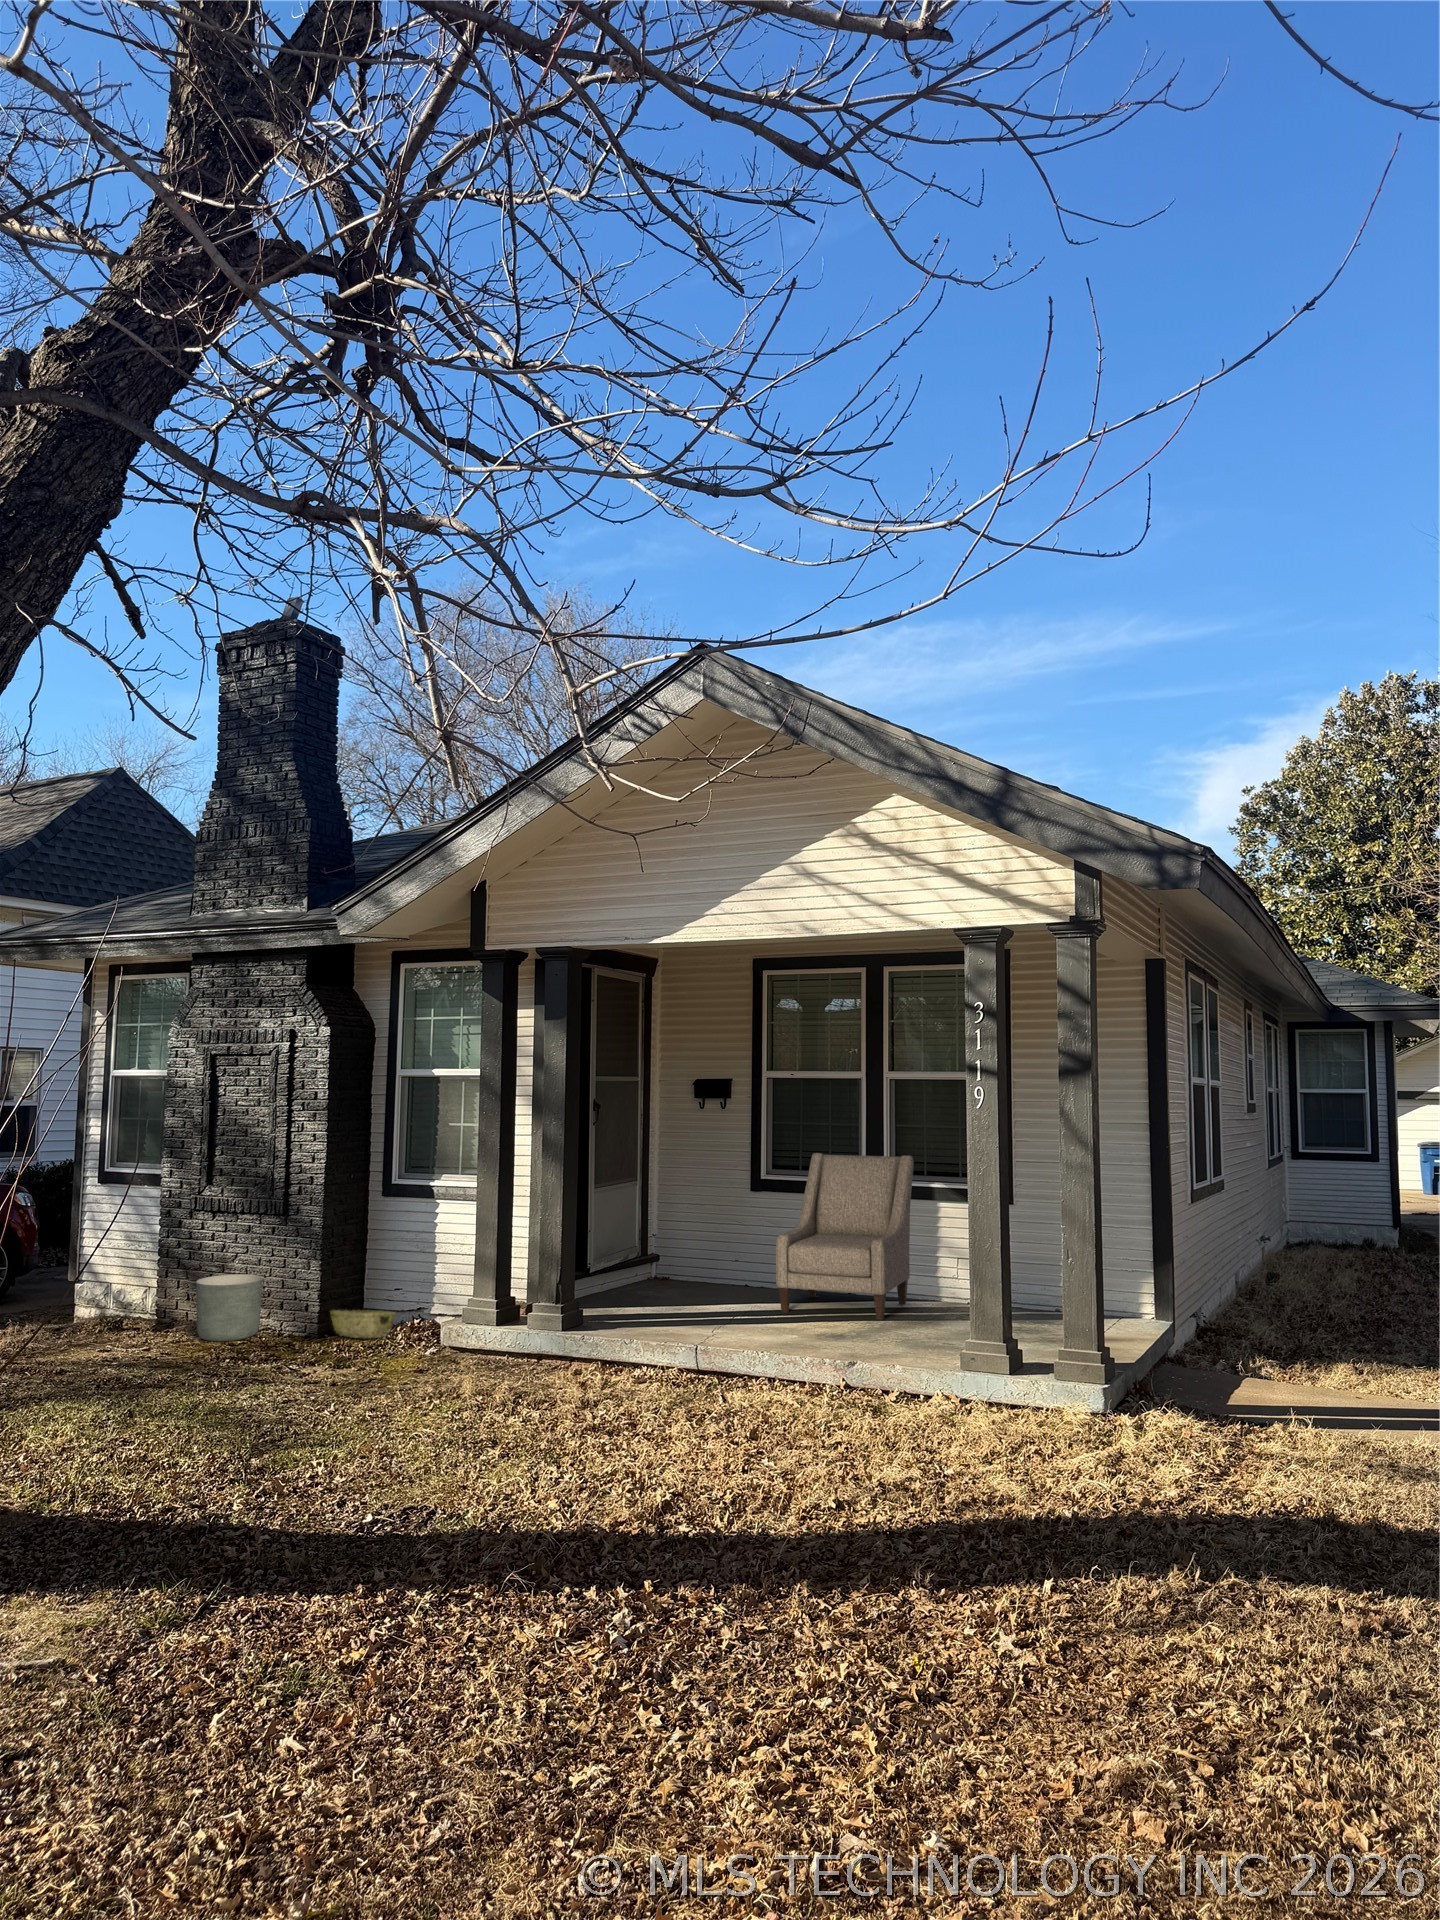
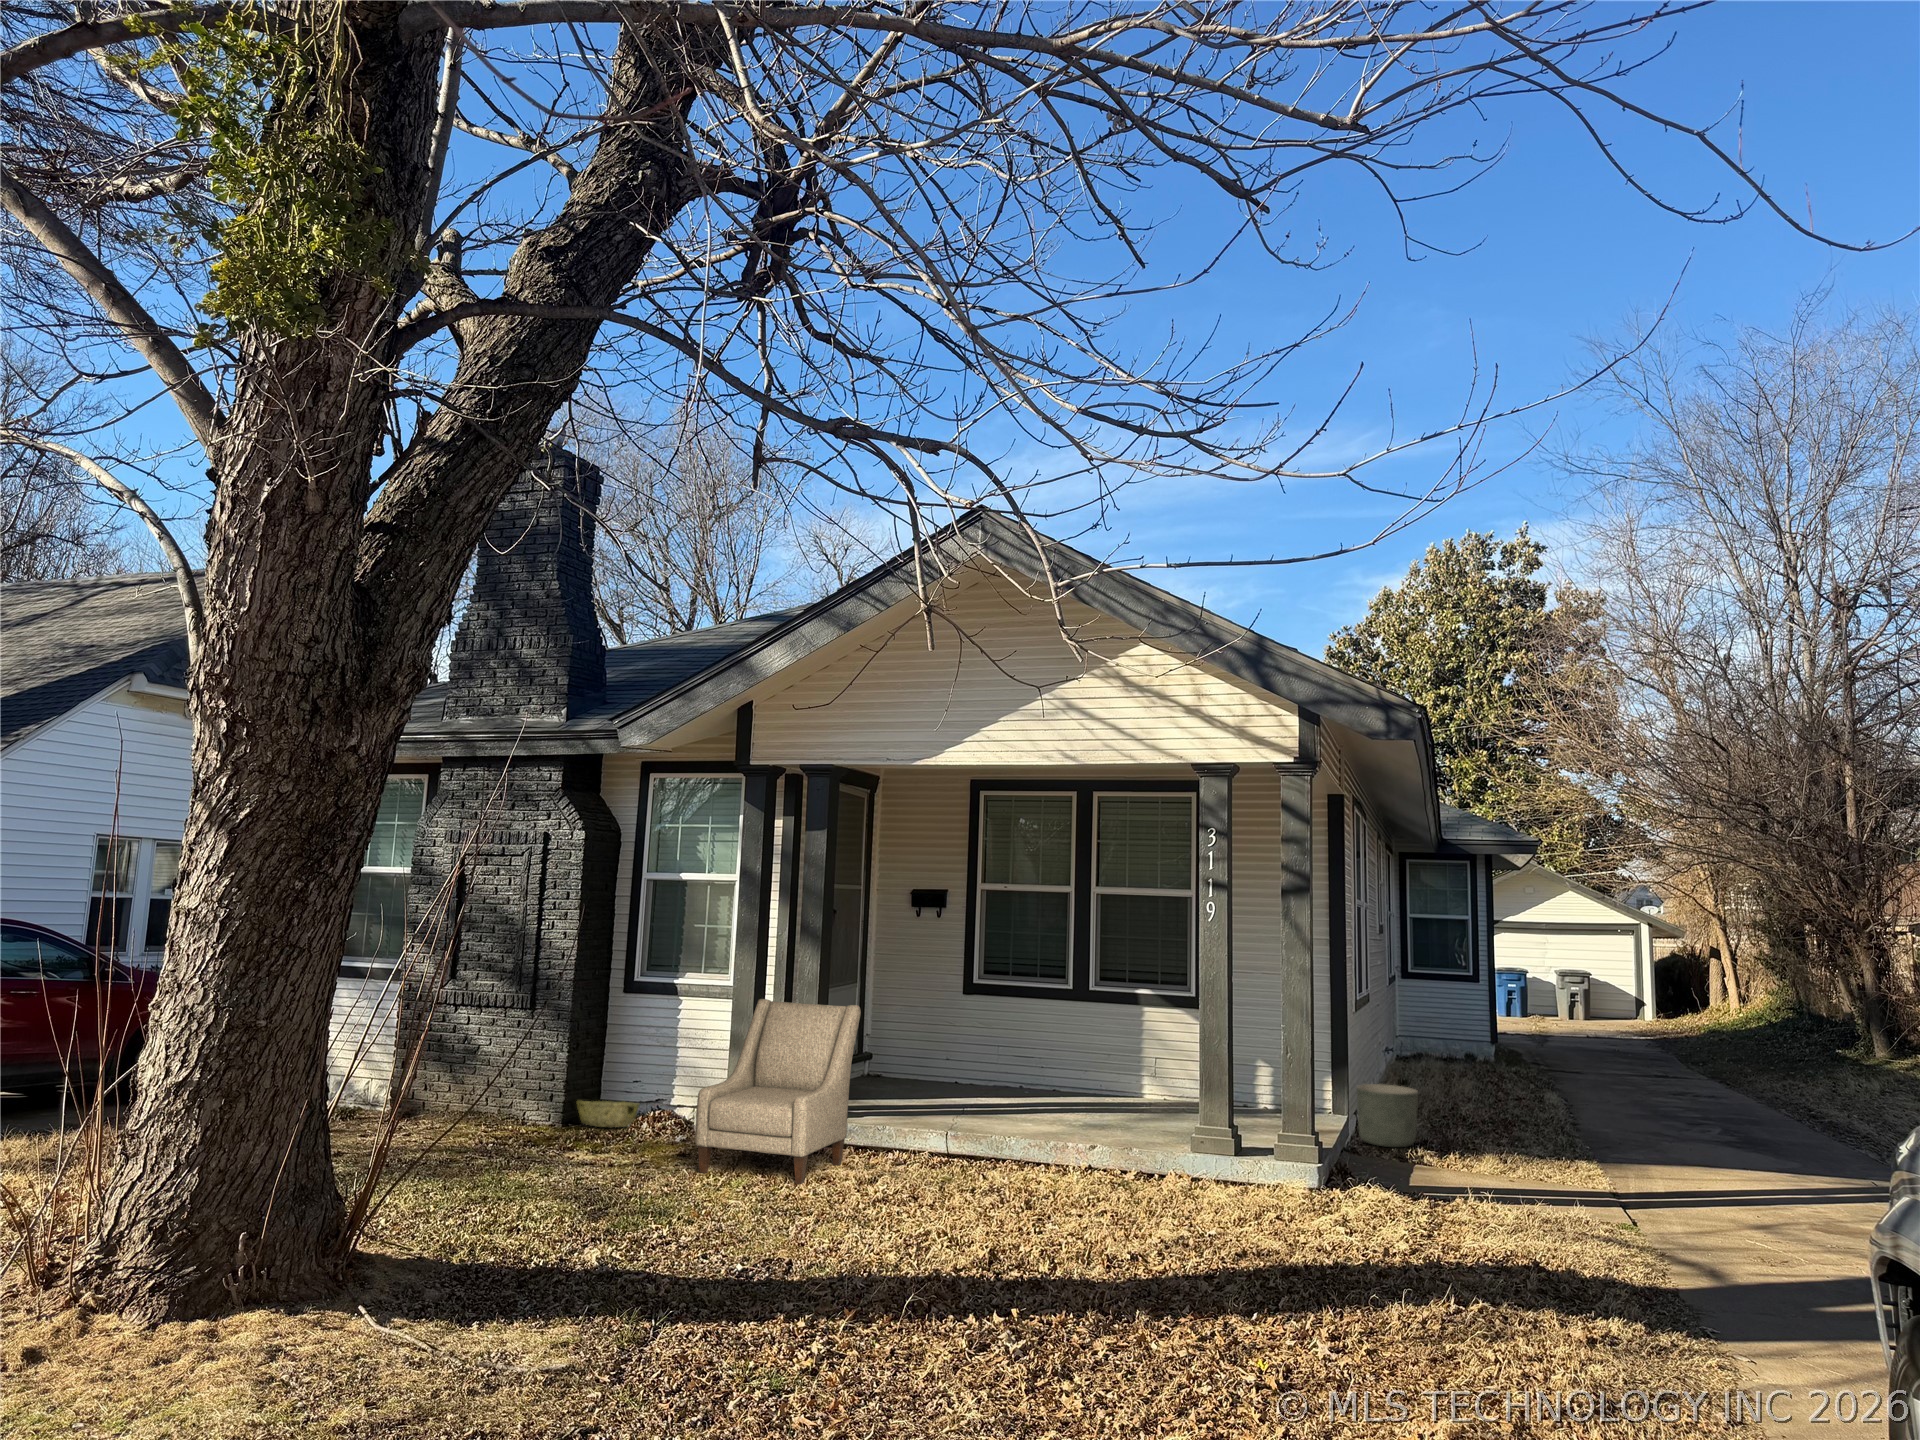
chair: present [776,1153,914,1320] -> present [695,999,861,1184]
planter: present [196,1274,263,1341] -> present [1357,1084,1418,1147]

